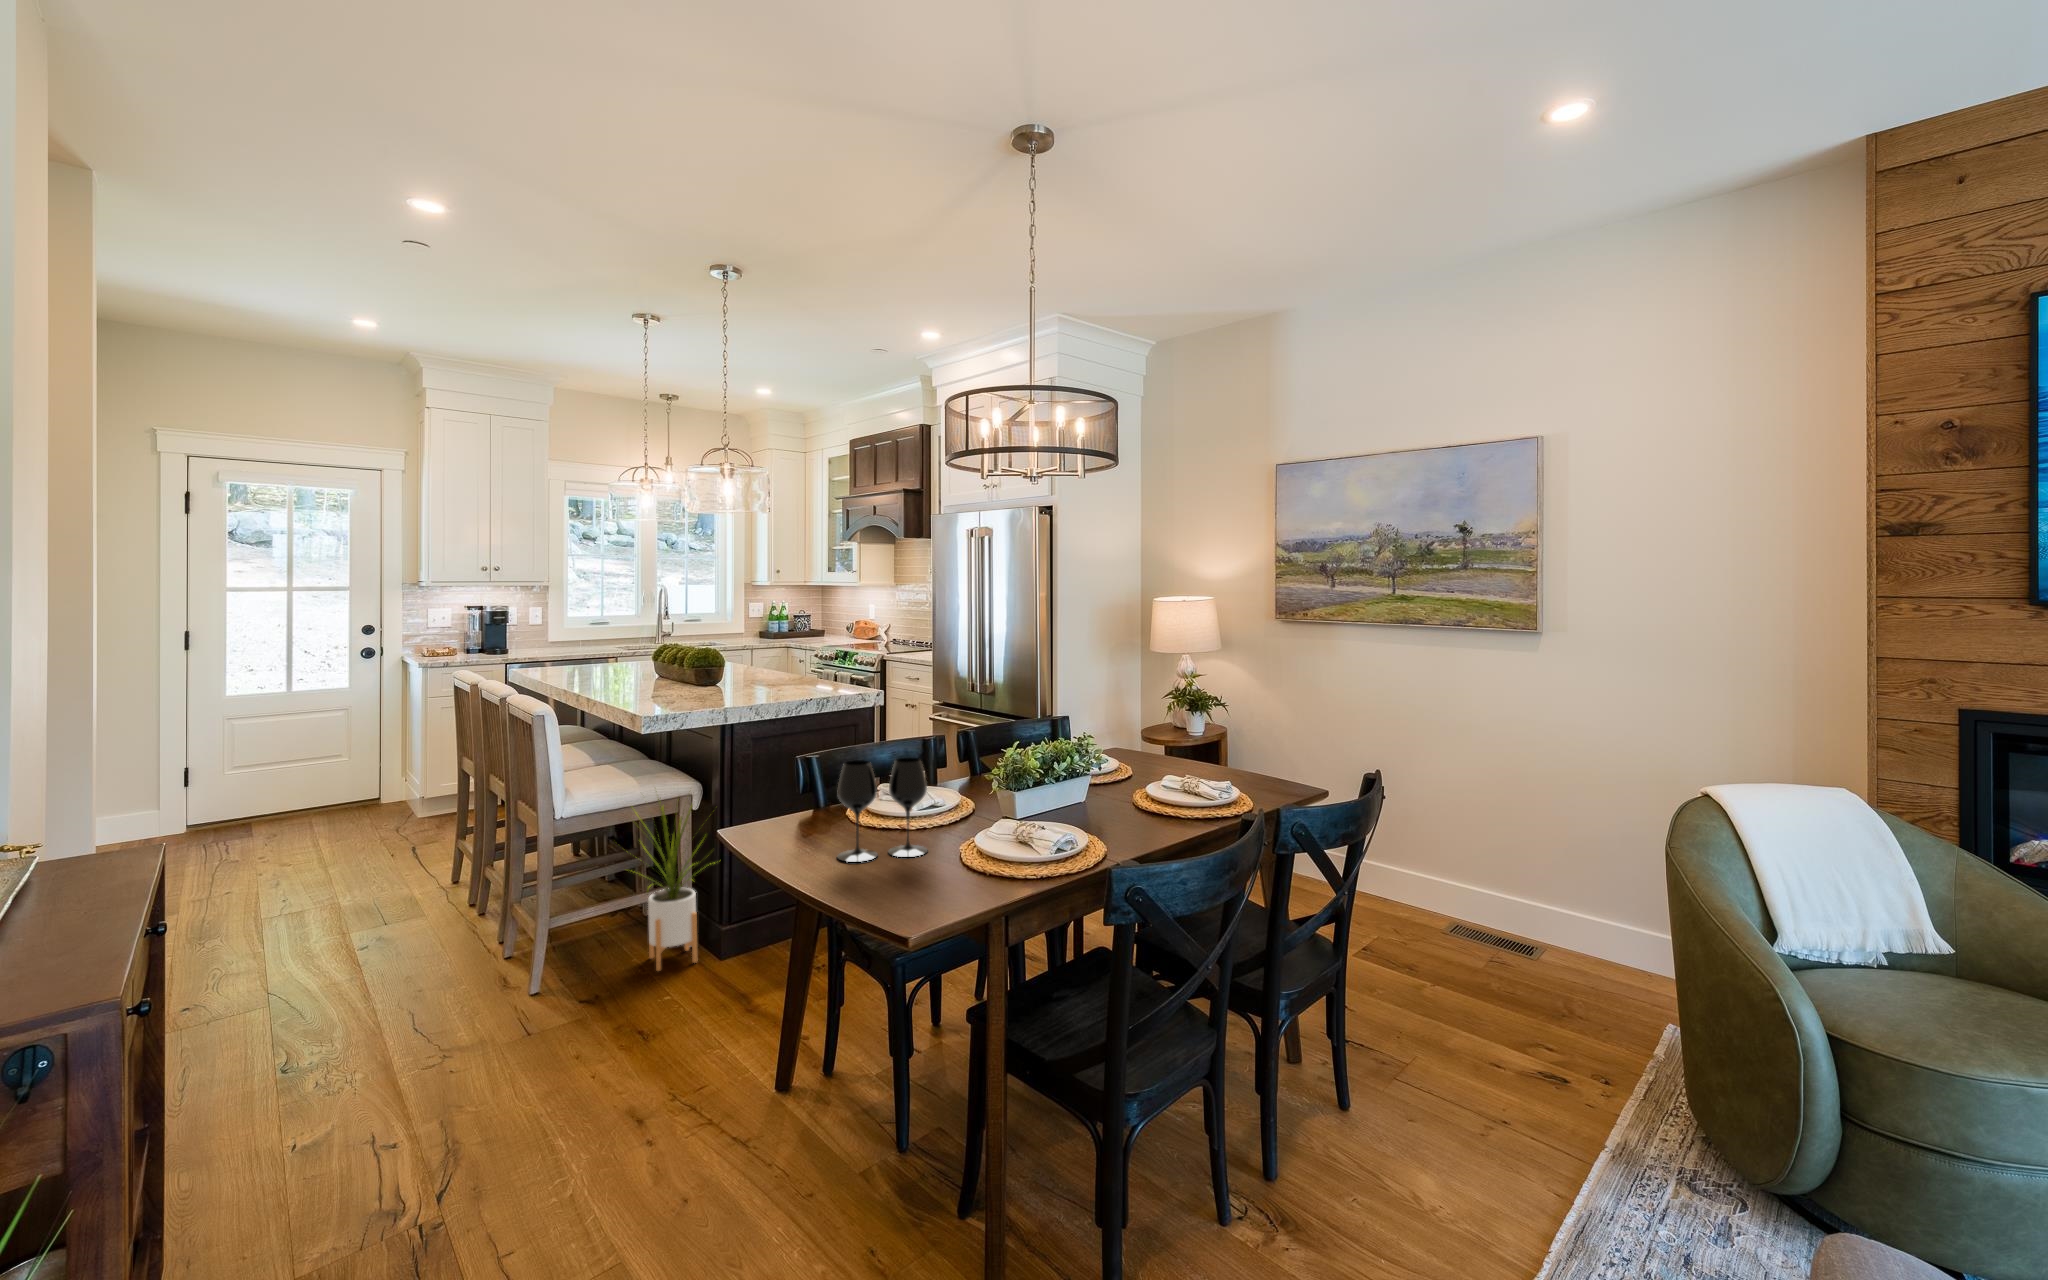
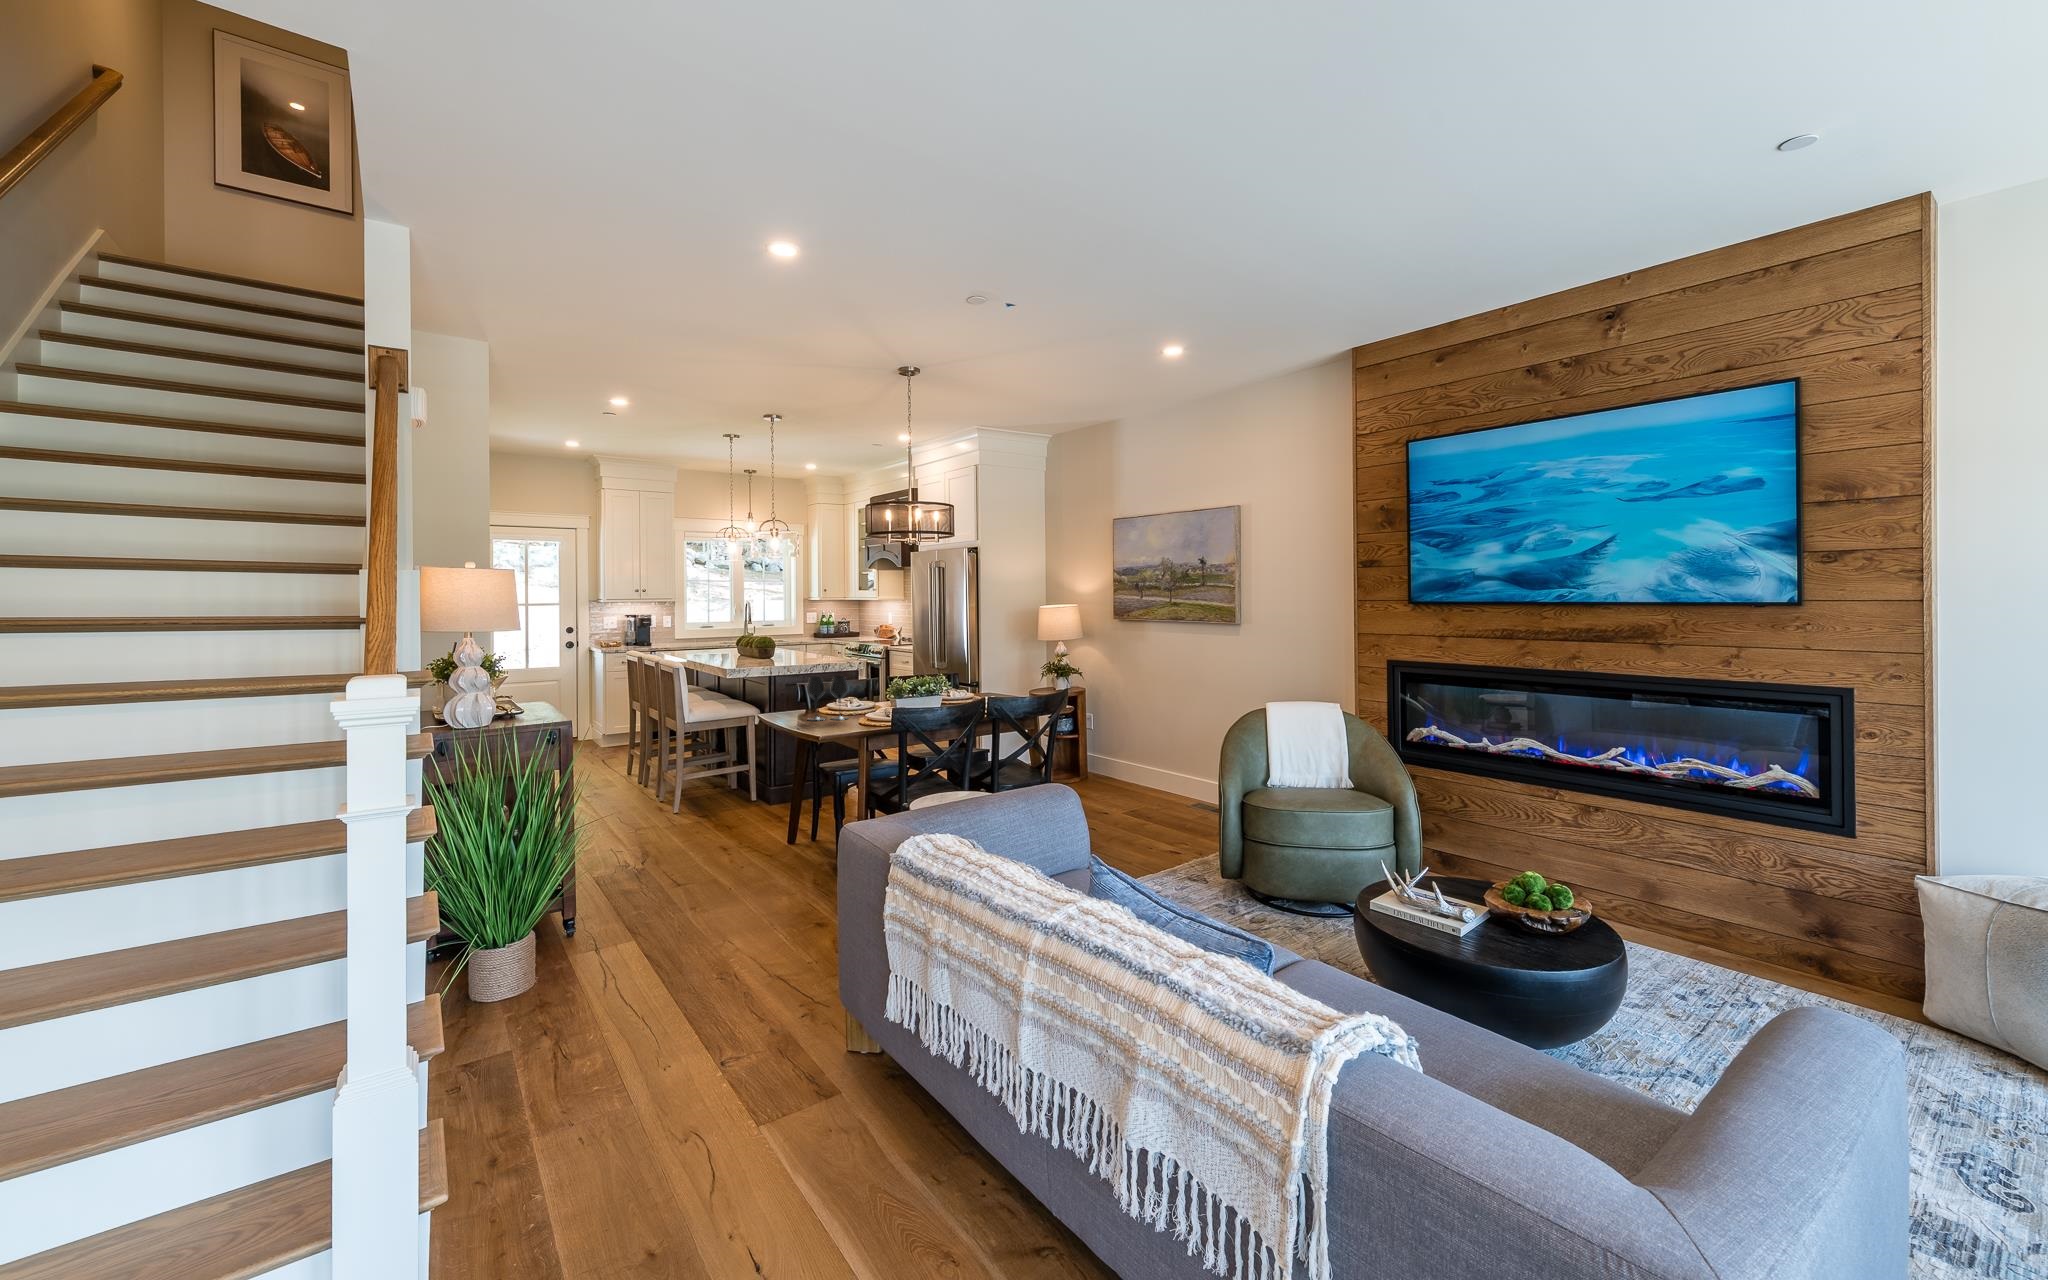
house plant: present [642,799,700,971] -> none [714,710,772,808]

